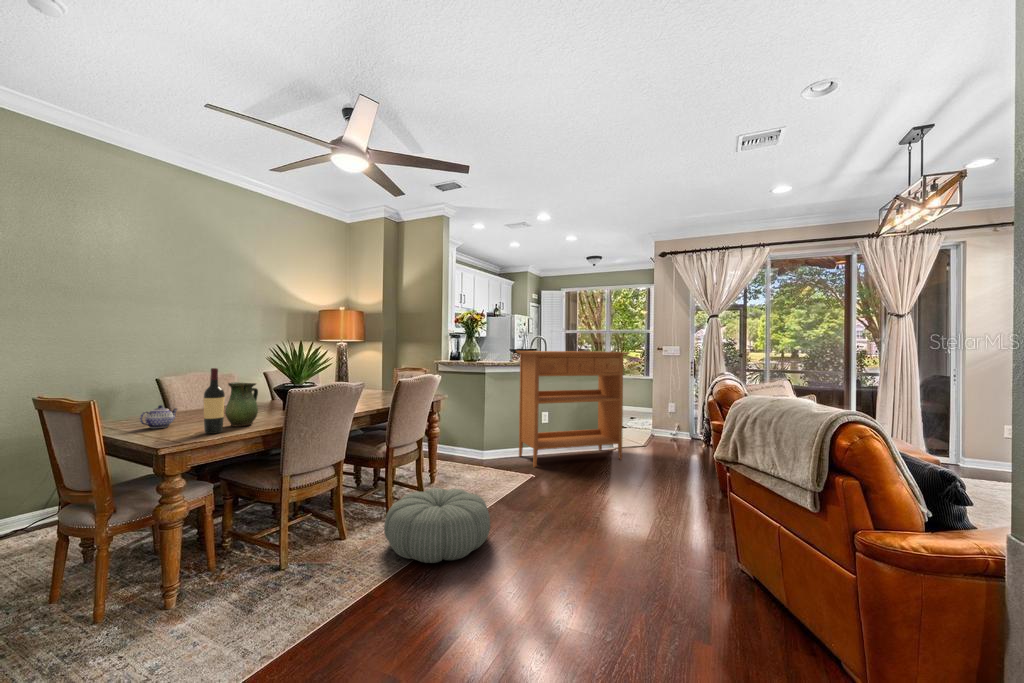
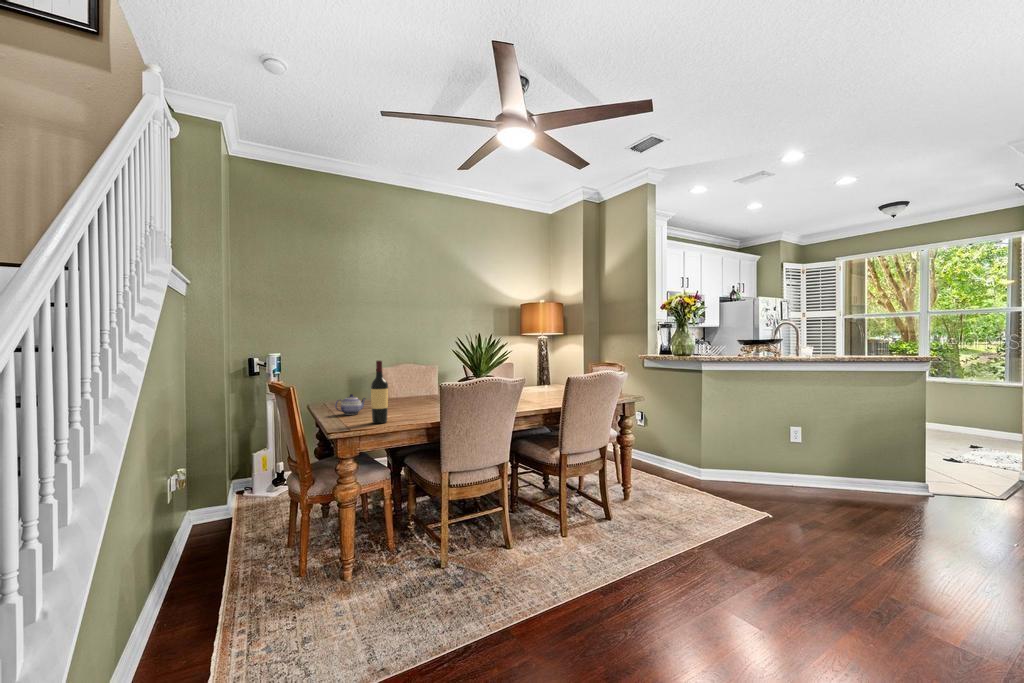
console table: present [516,351,629,467] -> none [745,342,949,510]
pitcher: present [225,382,258,426] -> none [395,375,424,418]
pouf: present [384,488,490,563] -> none [544,509,675,607]

